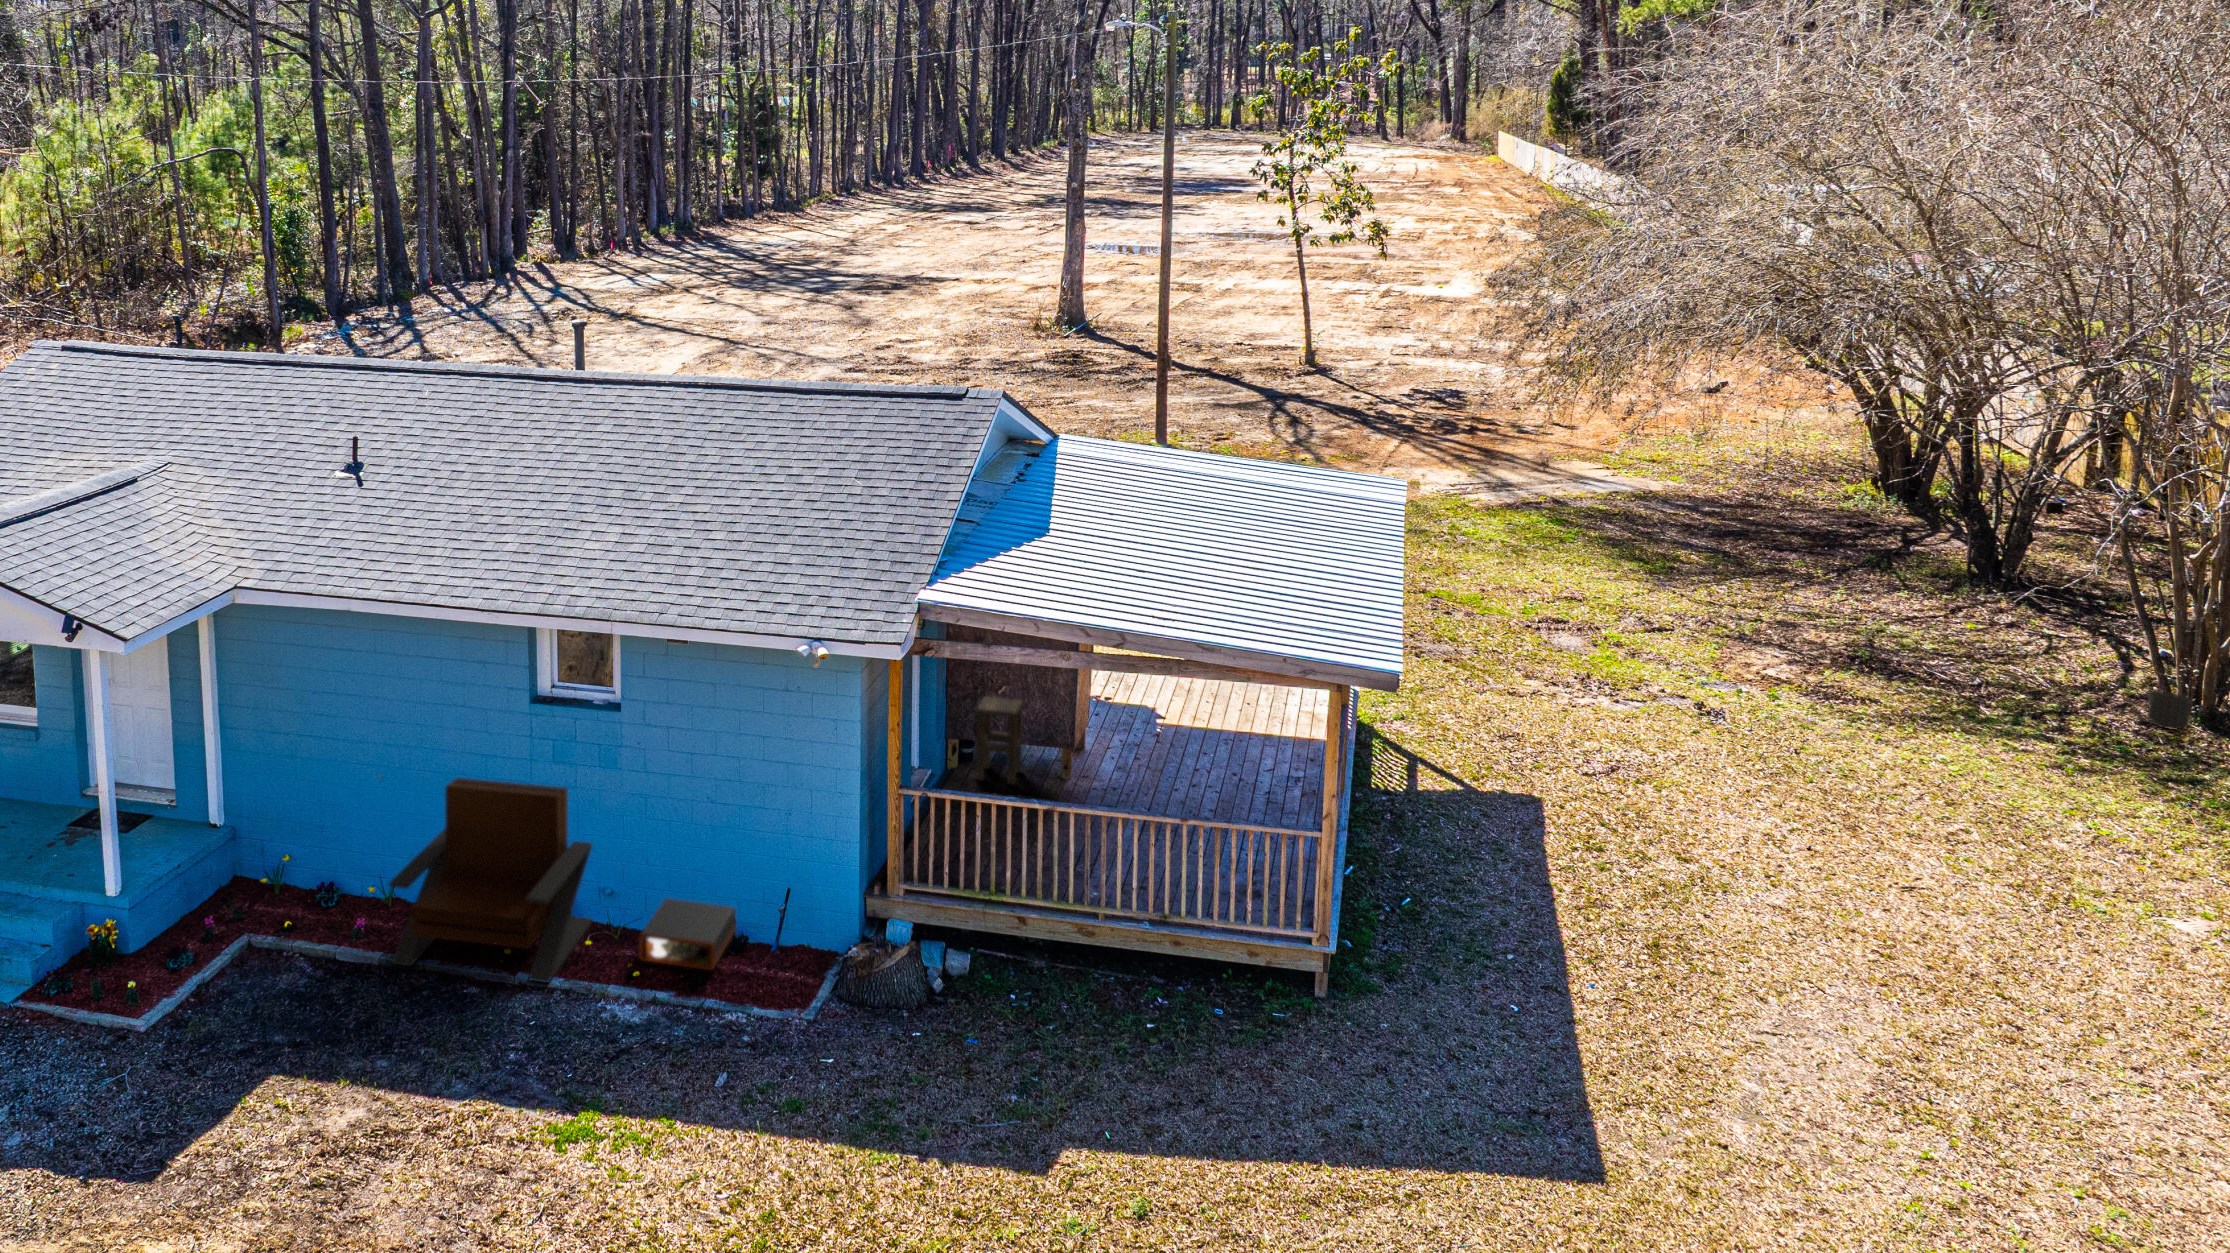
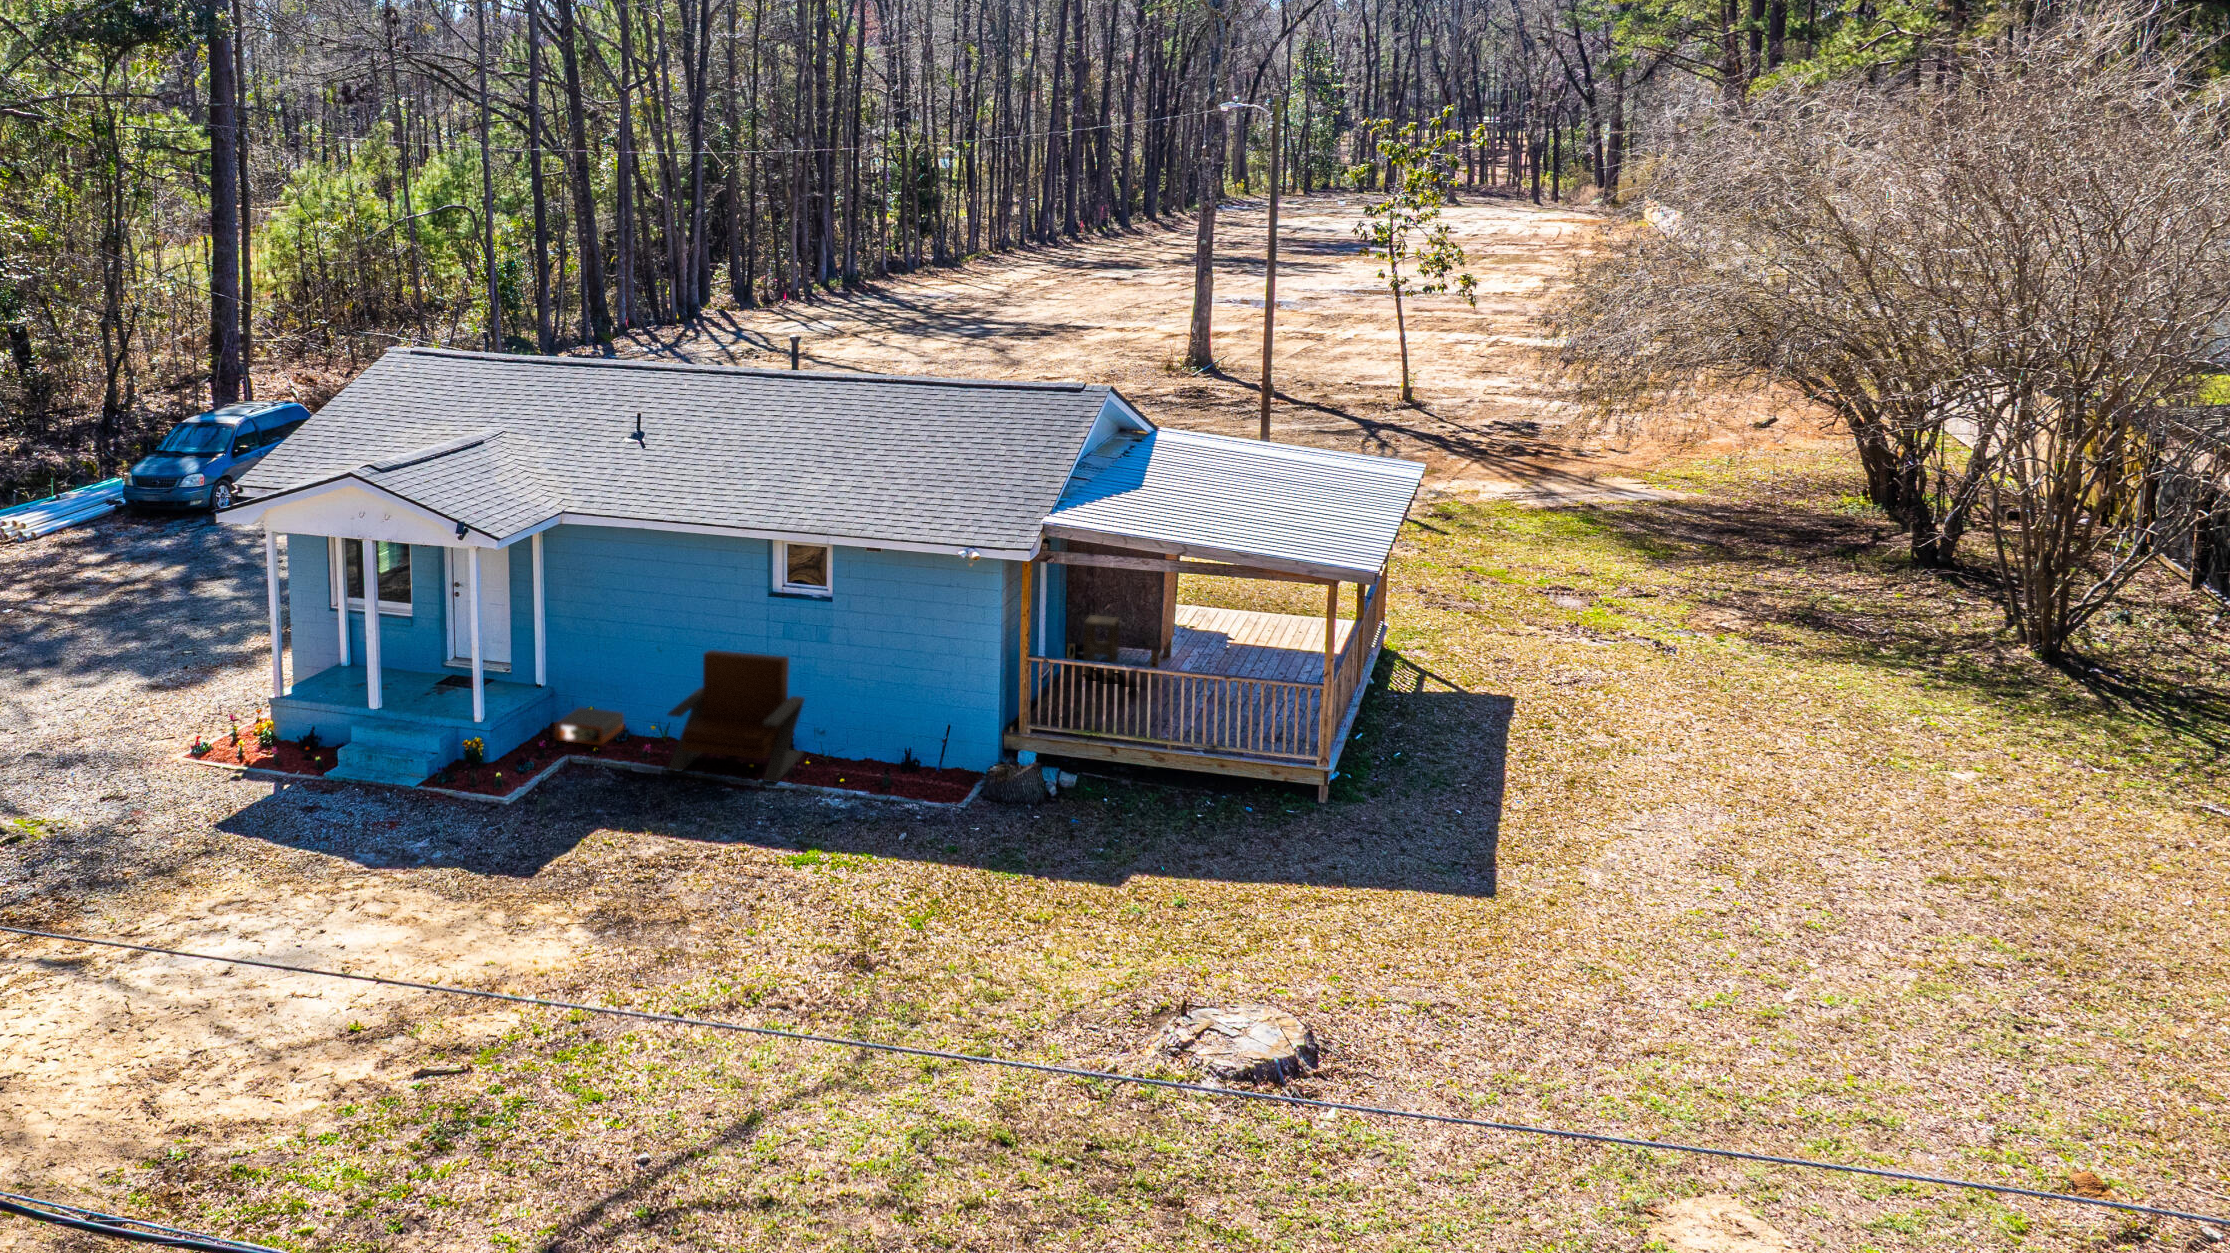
planter: present [2147,692,2193,729] -> none [2041,647,2076,676]
storage box: present [639,899,736,970] -> present [555,708,624,746]

